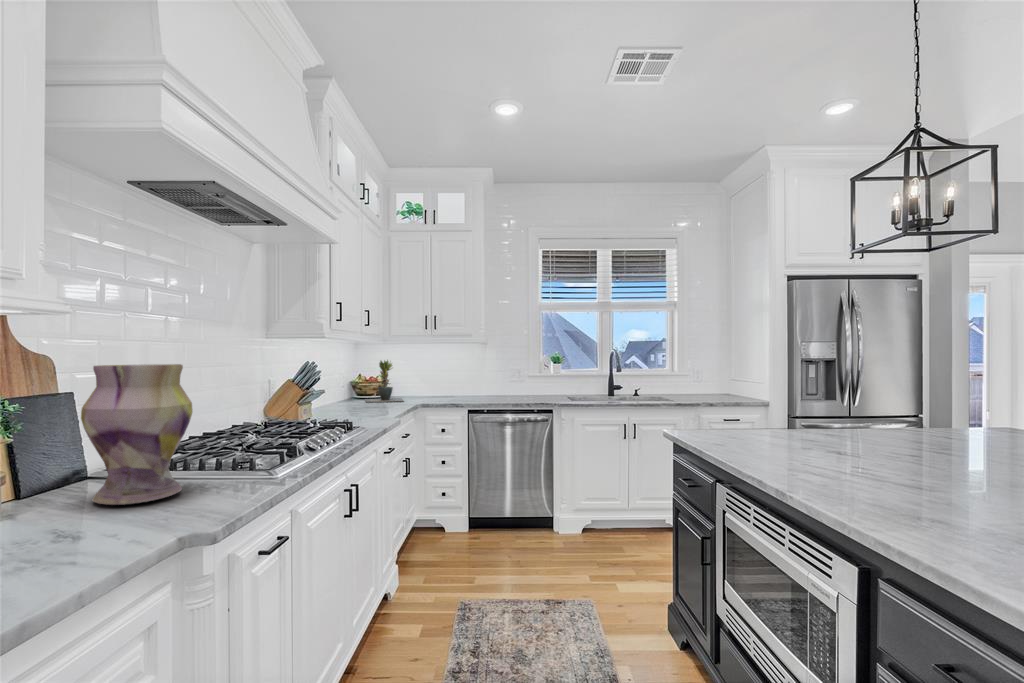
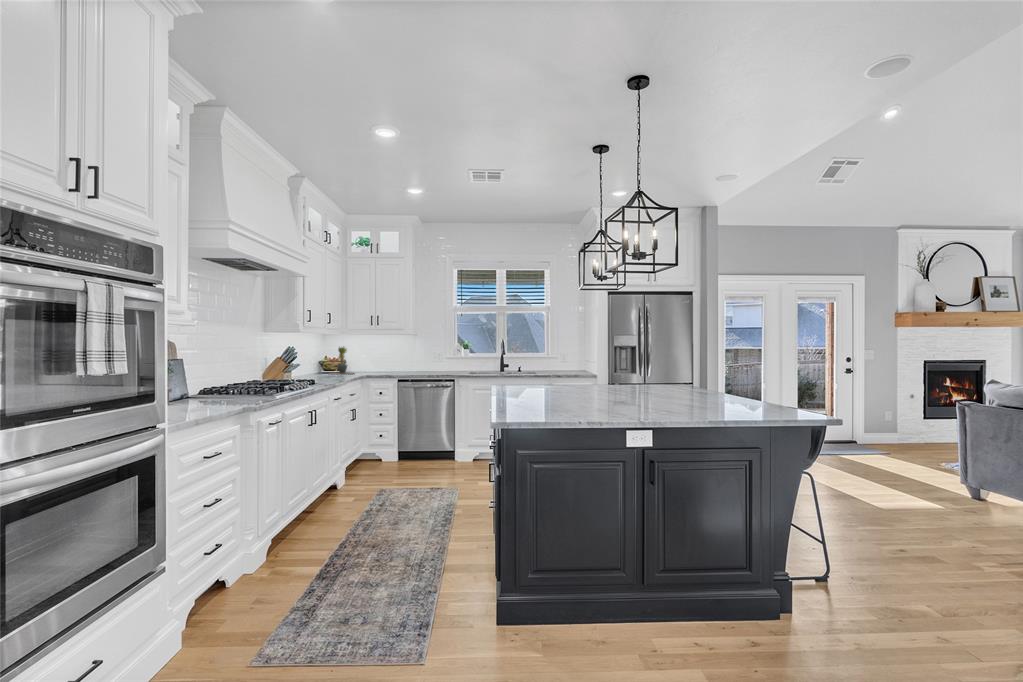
vase: present [81,364,192,505] -> none [198,346,240,400]

